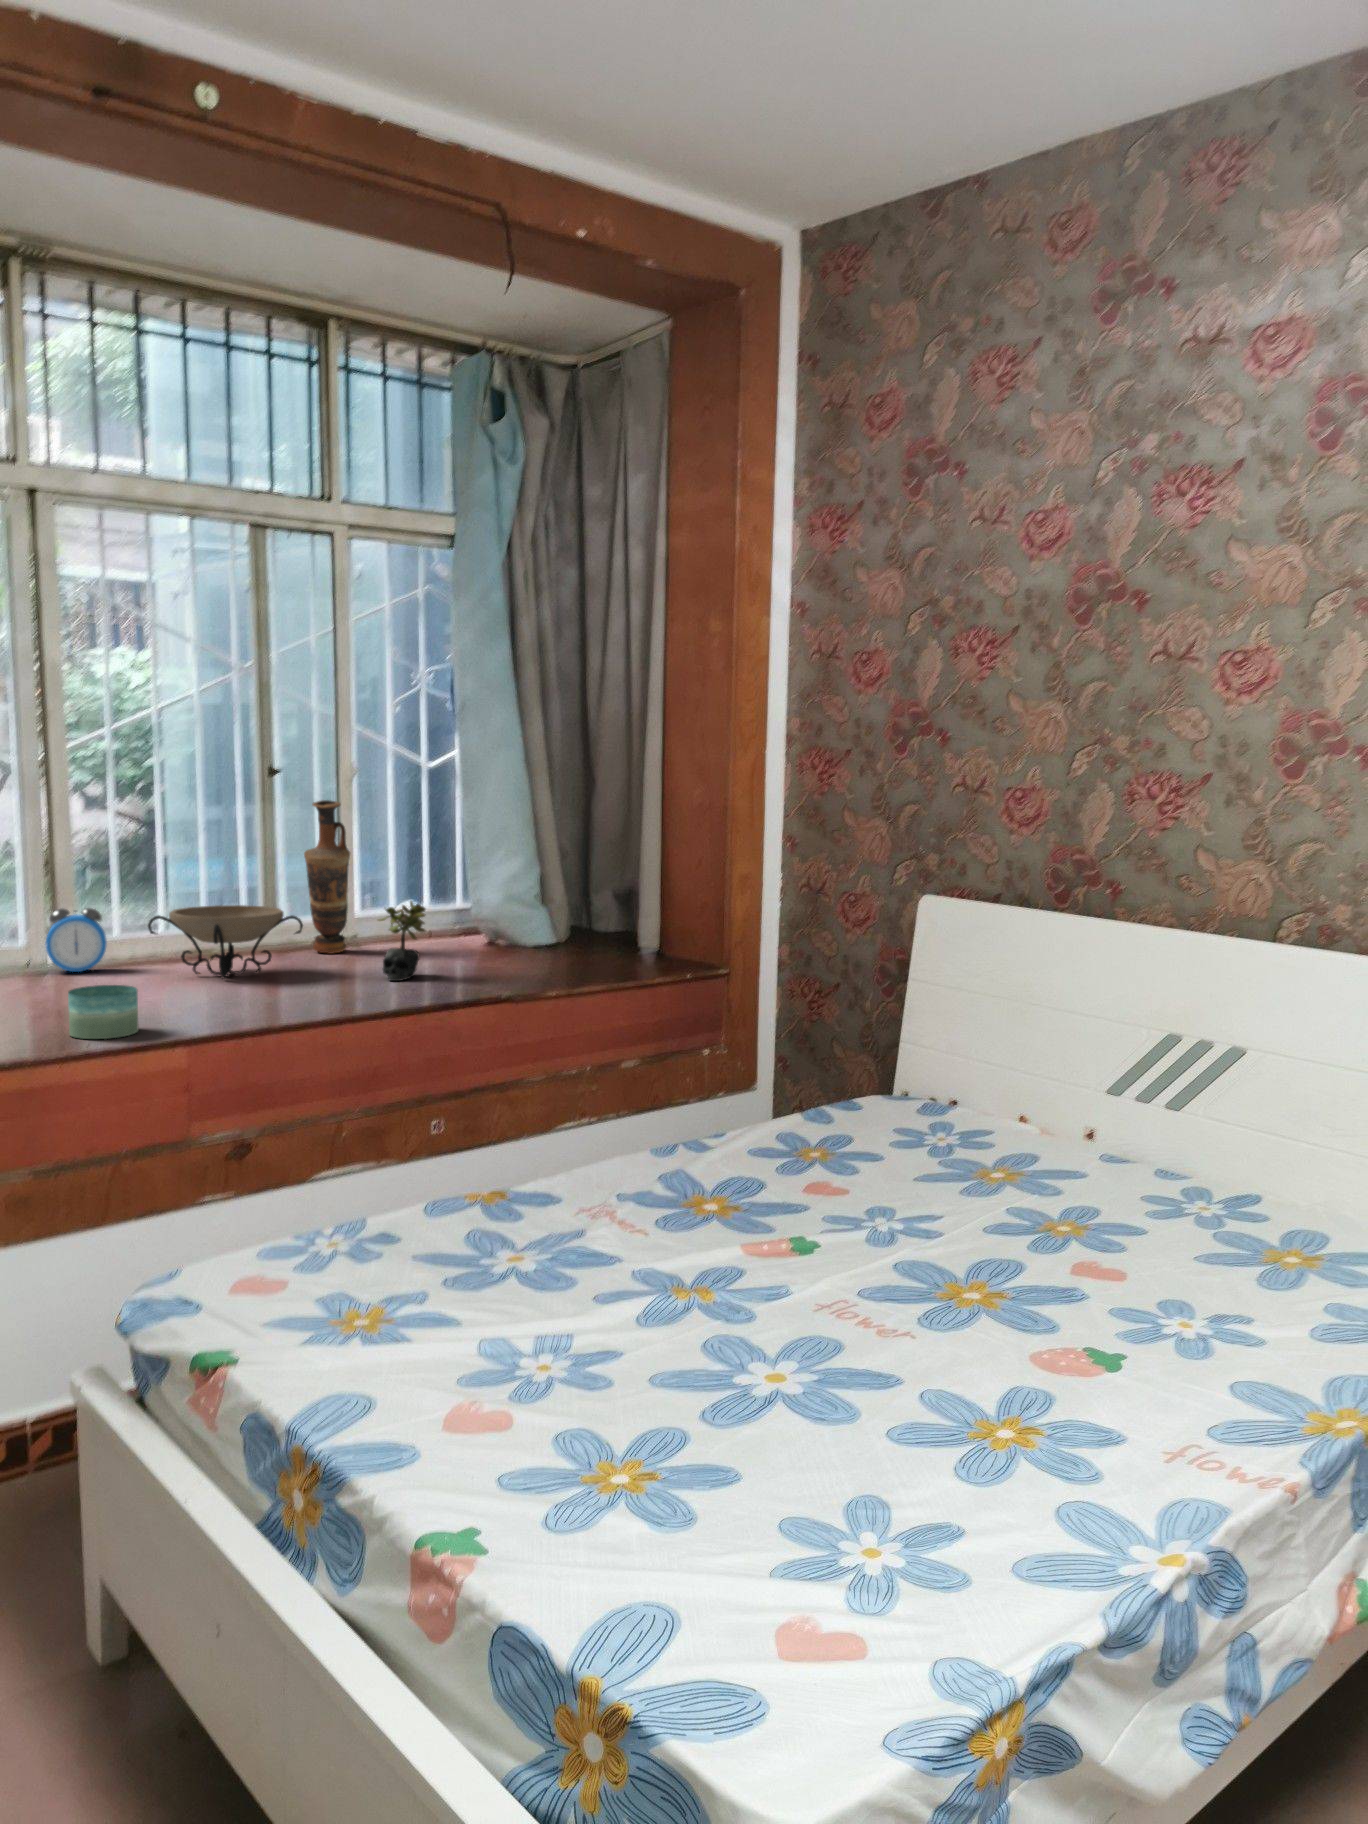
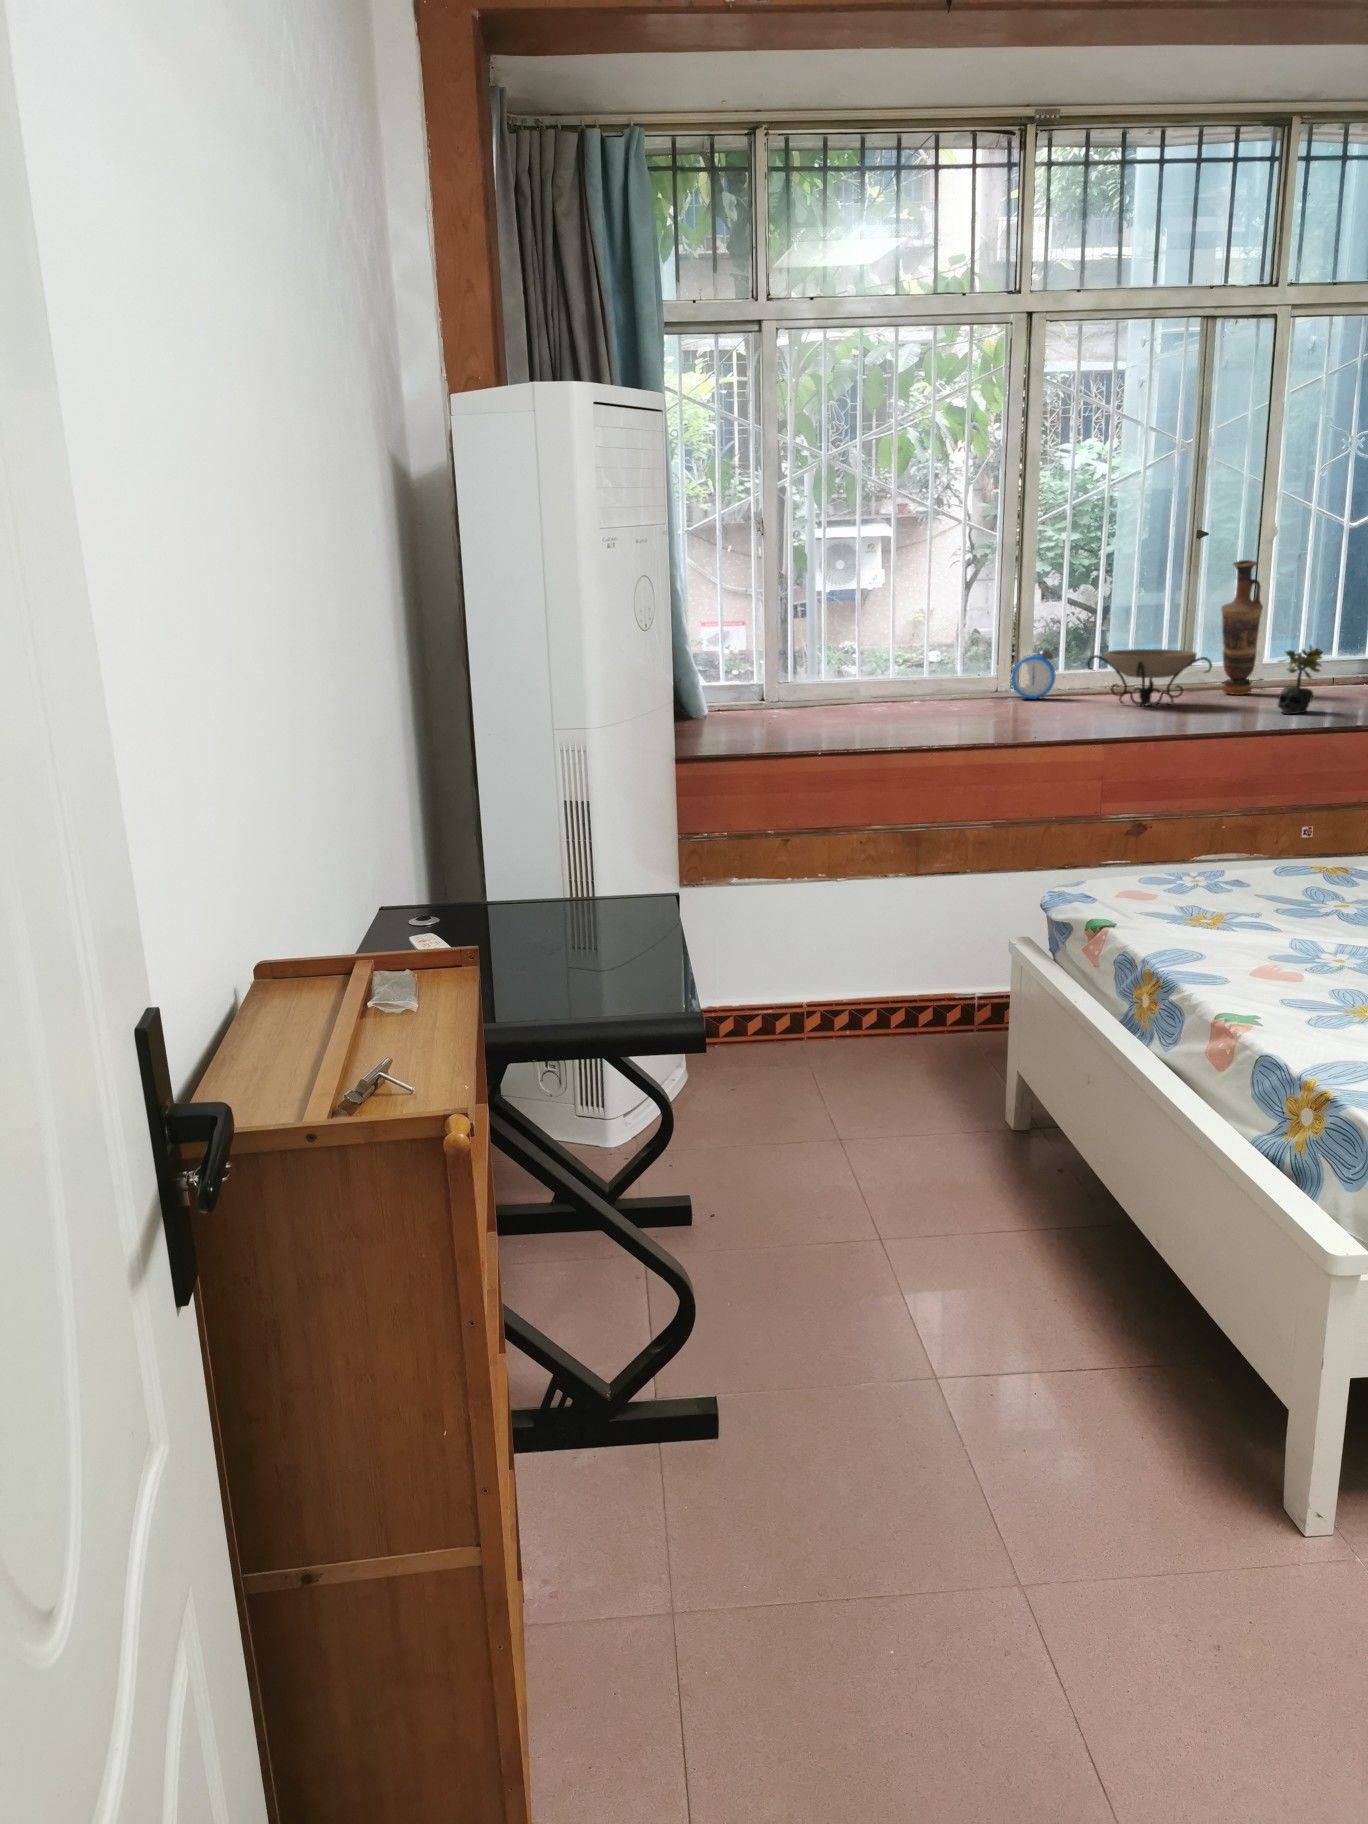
candle: present [68,985,138,1039] -> none [1025,698,1075,736]

